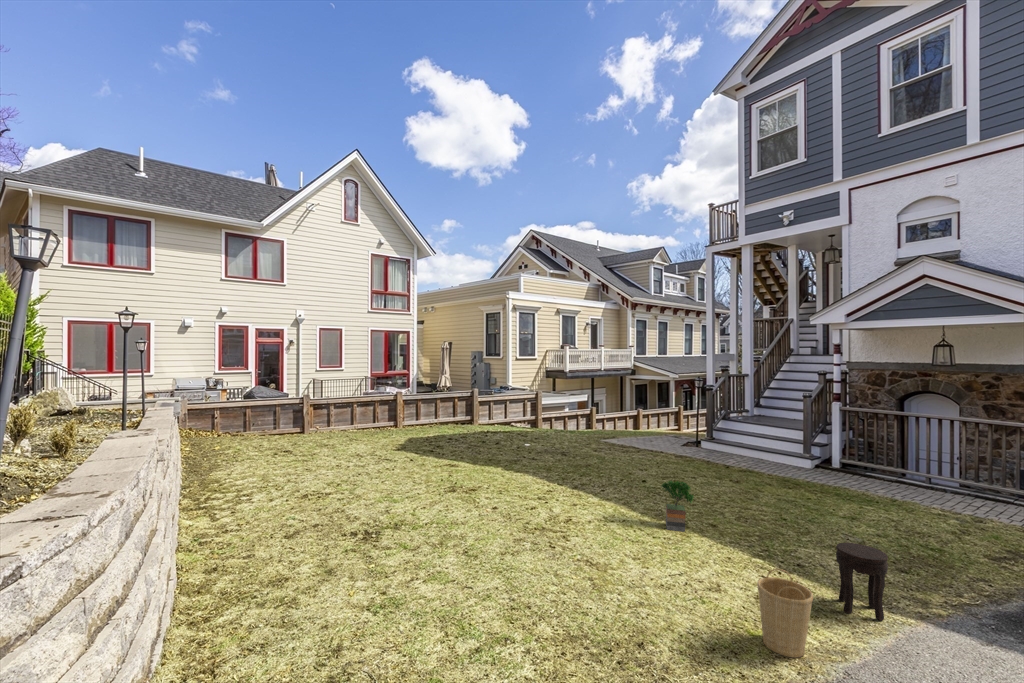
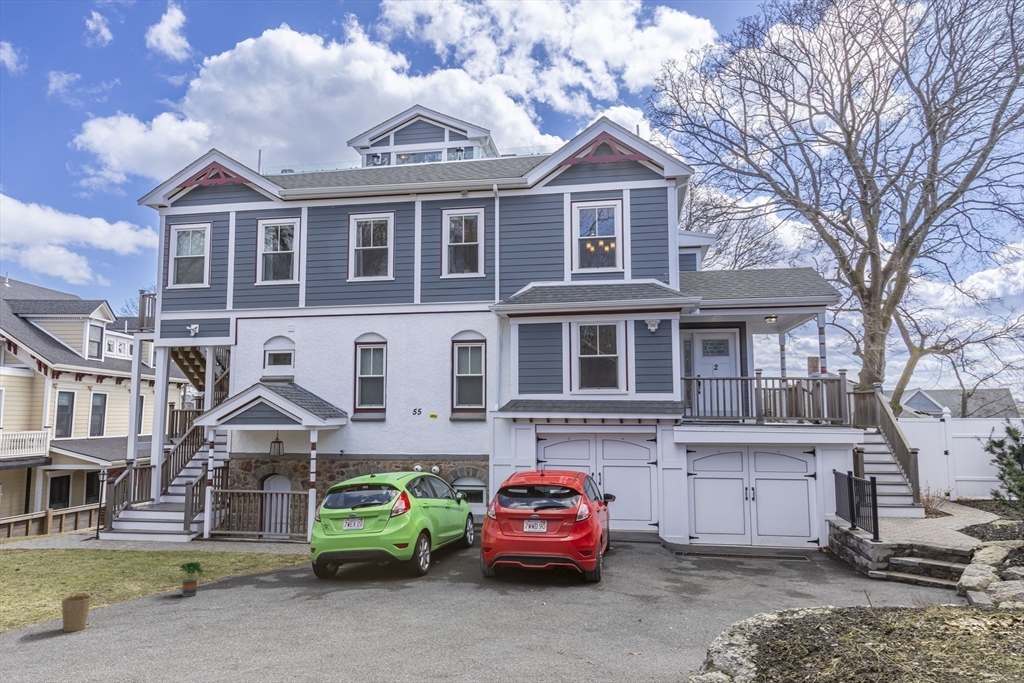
potted tree: present [661,481,694,532] -> present [180,562,203,597]
side table: present [836,543,888,621] -> none [125,574,151,611]

